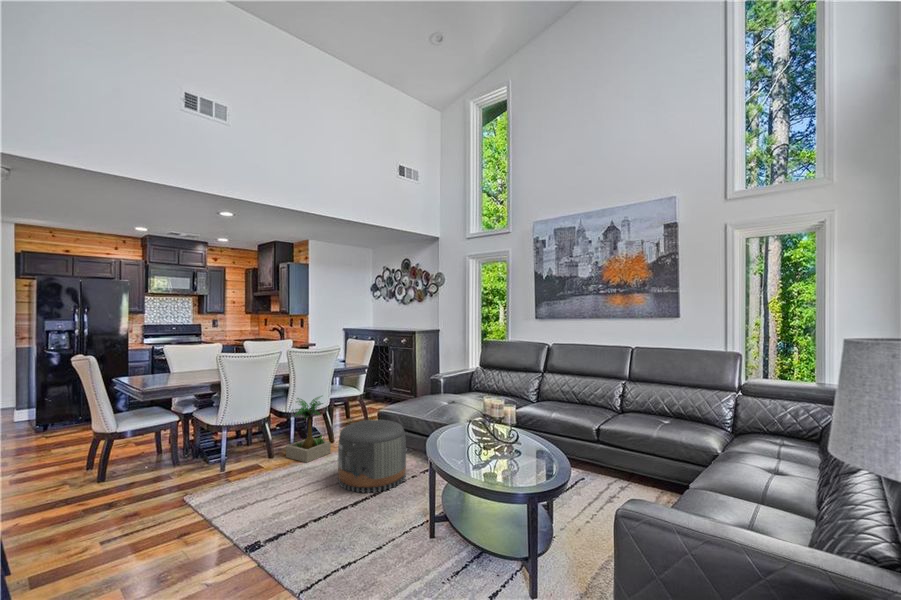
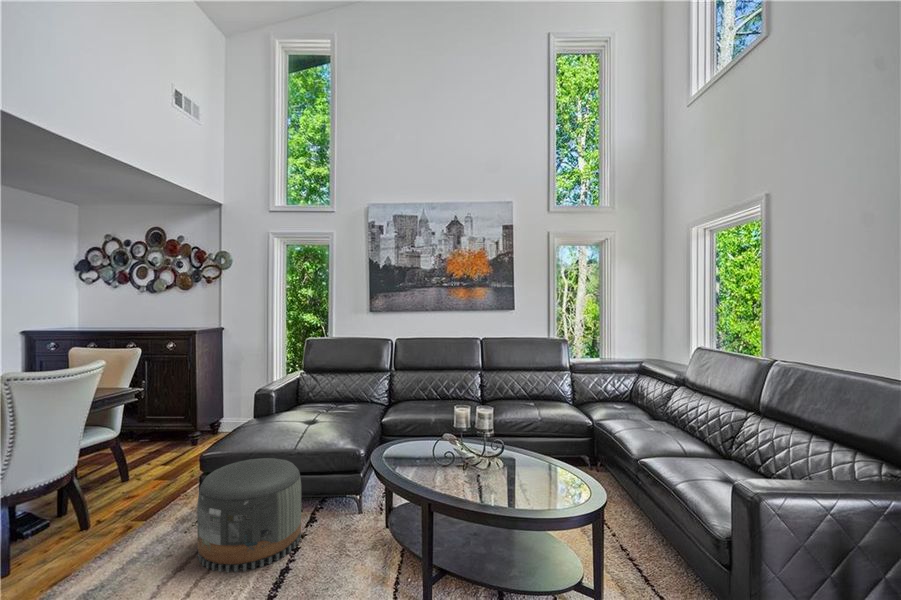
potted plant: present [286,396,331,463] -> none [46,442,139,564]

